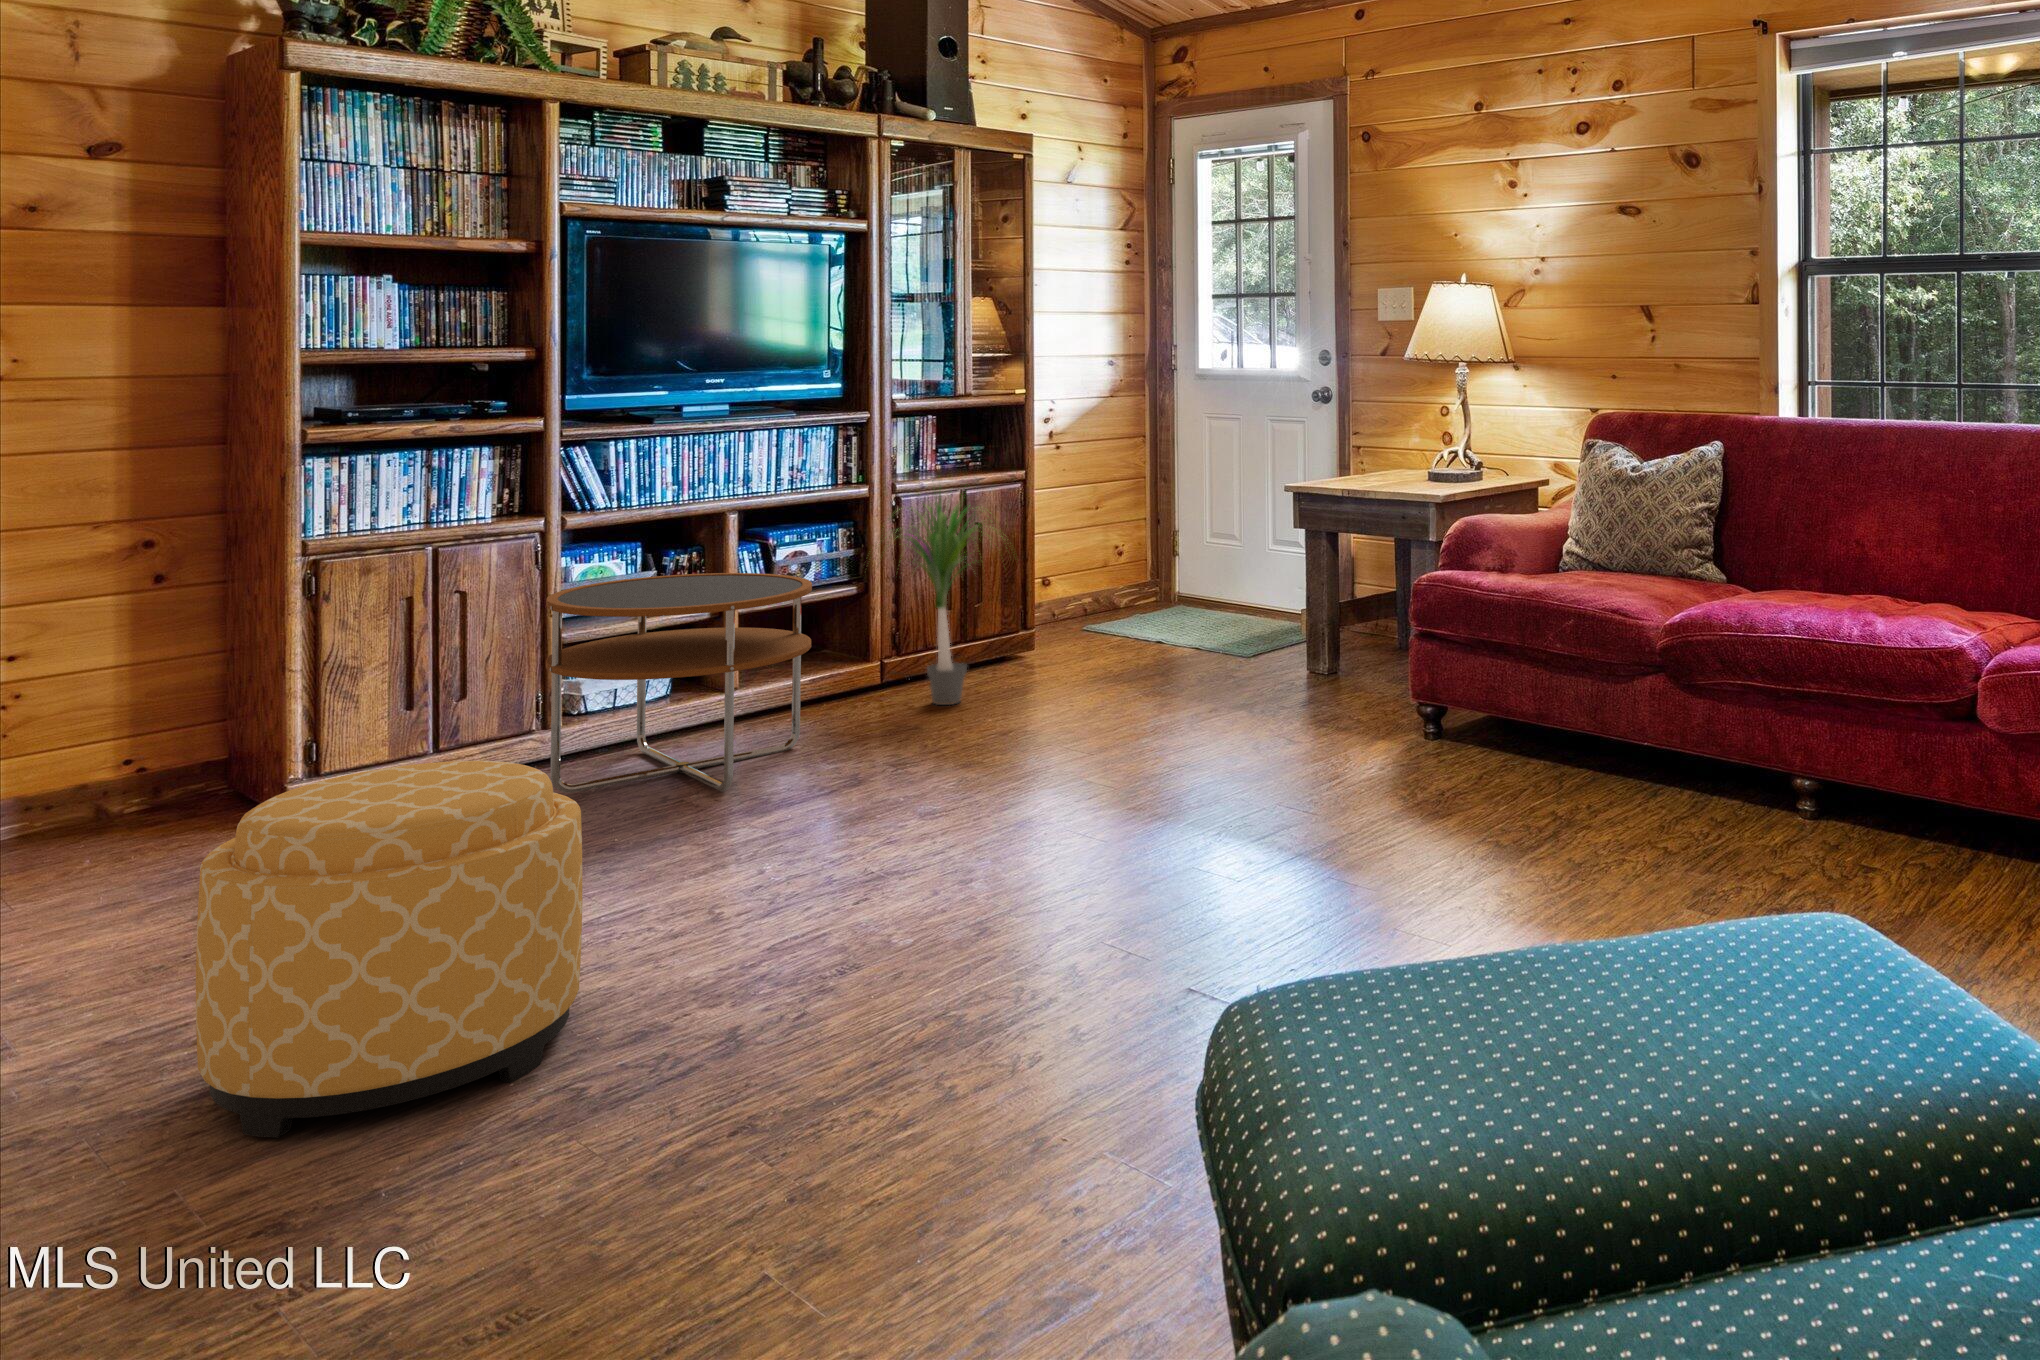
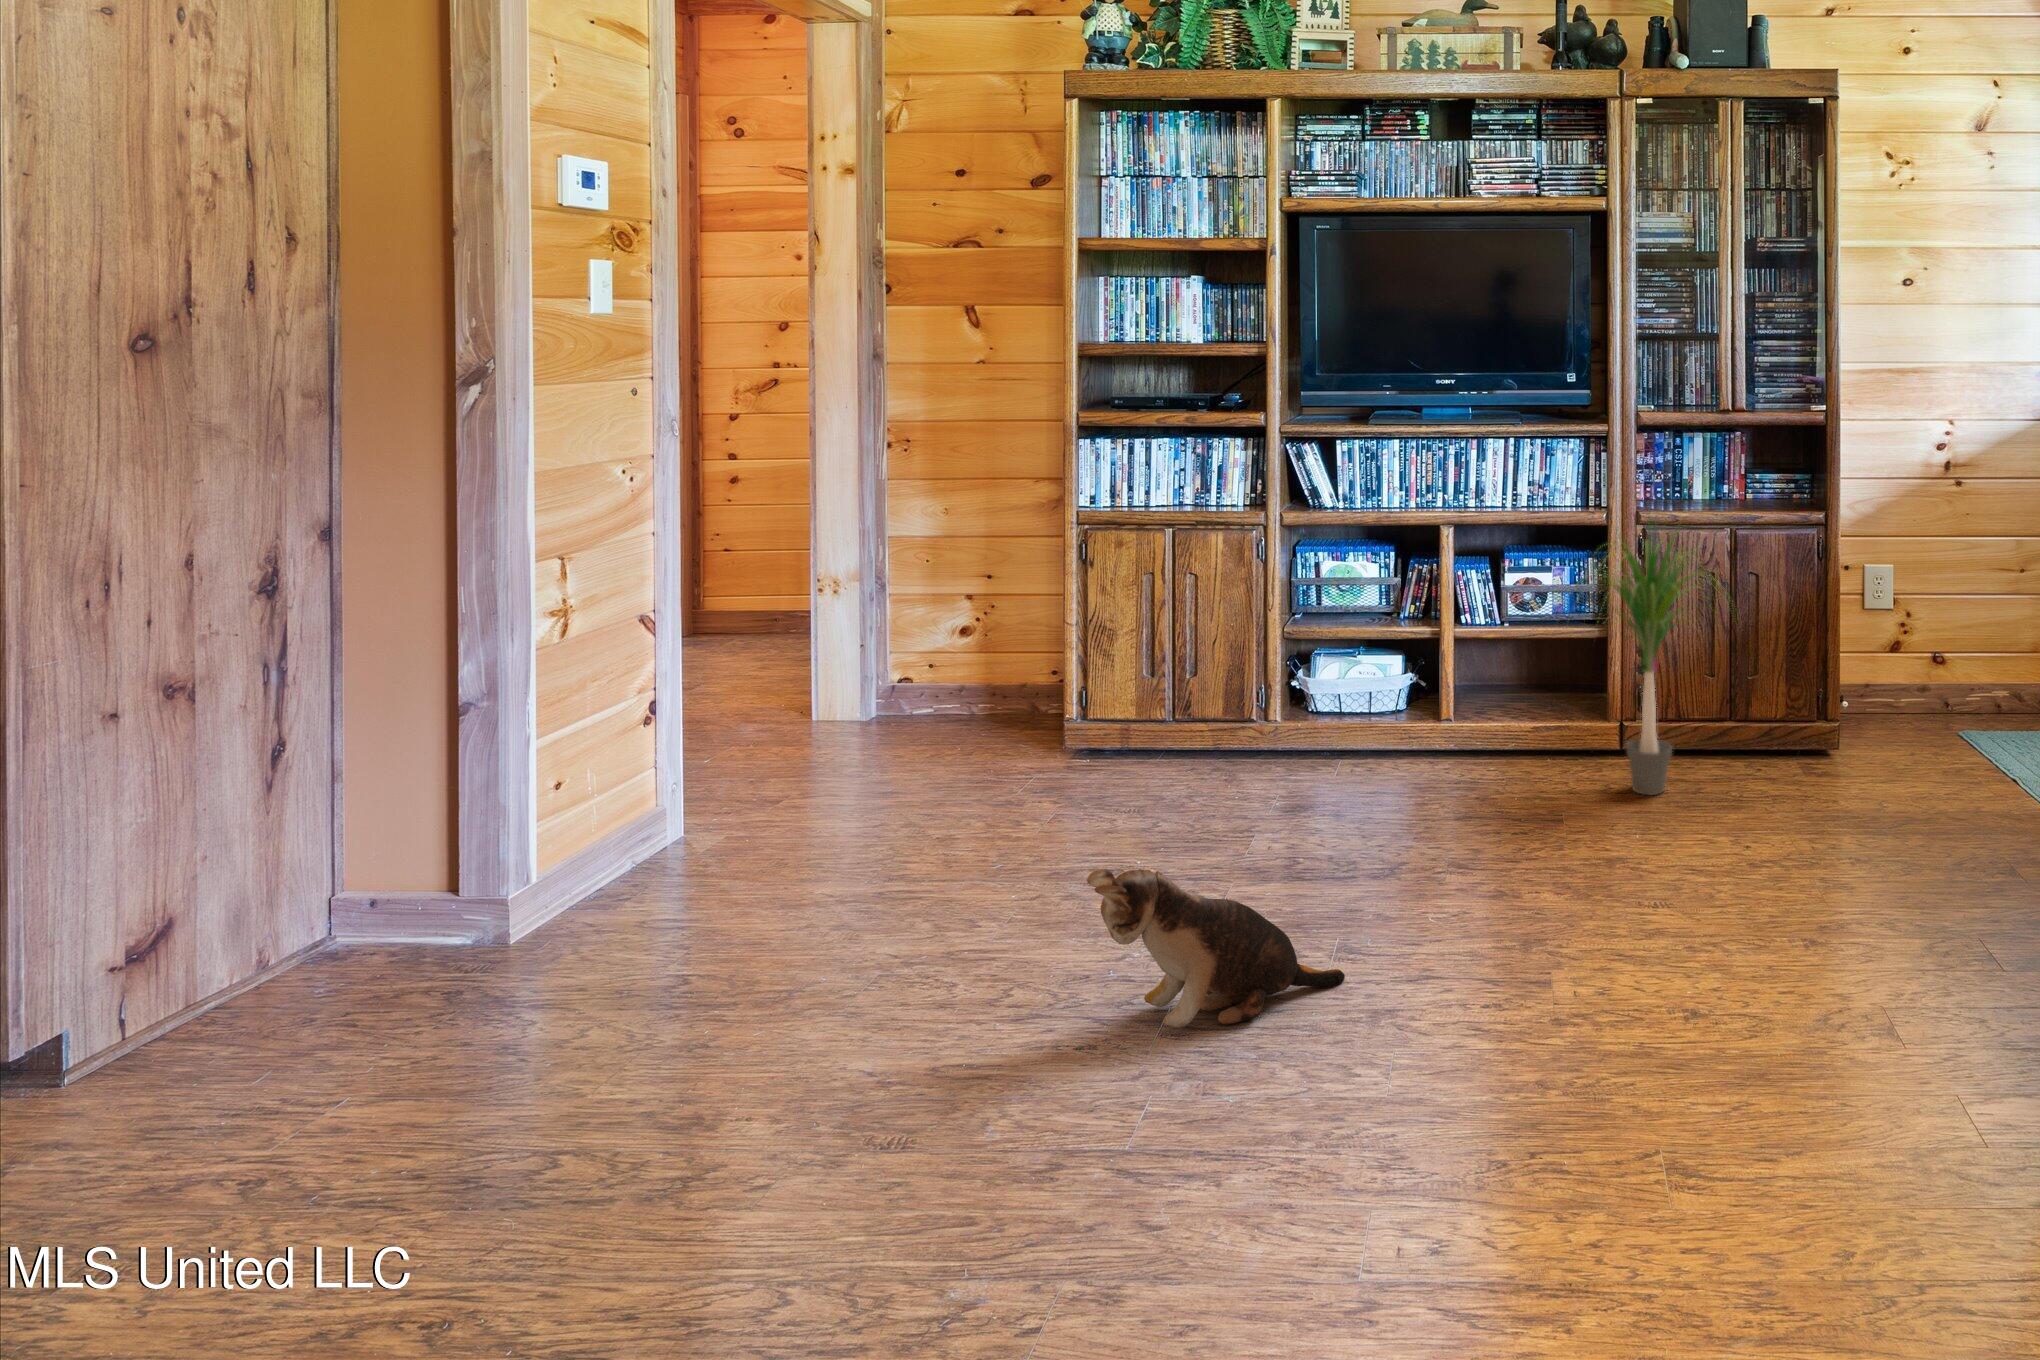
side table: present [546,573,812,793] -> none [1194,585,1444,837]
plush toy: none [834,757,970,872] -> present [1087,869,1345,1028]
ottoman: present [196,761,582,1138] -> none [418,757,771,1124]

